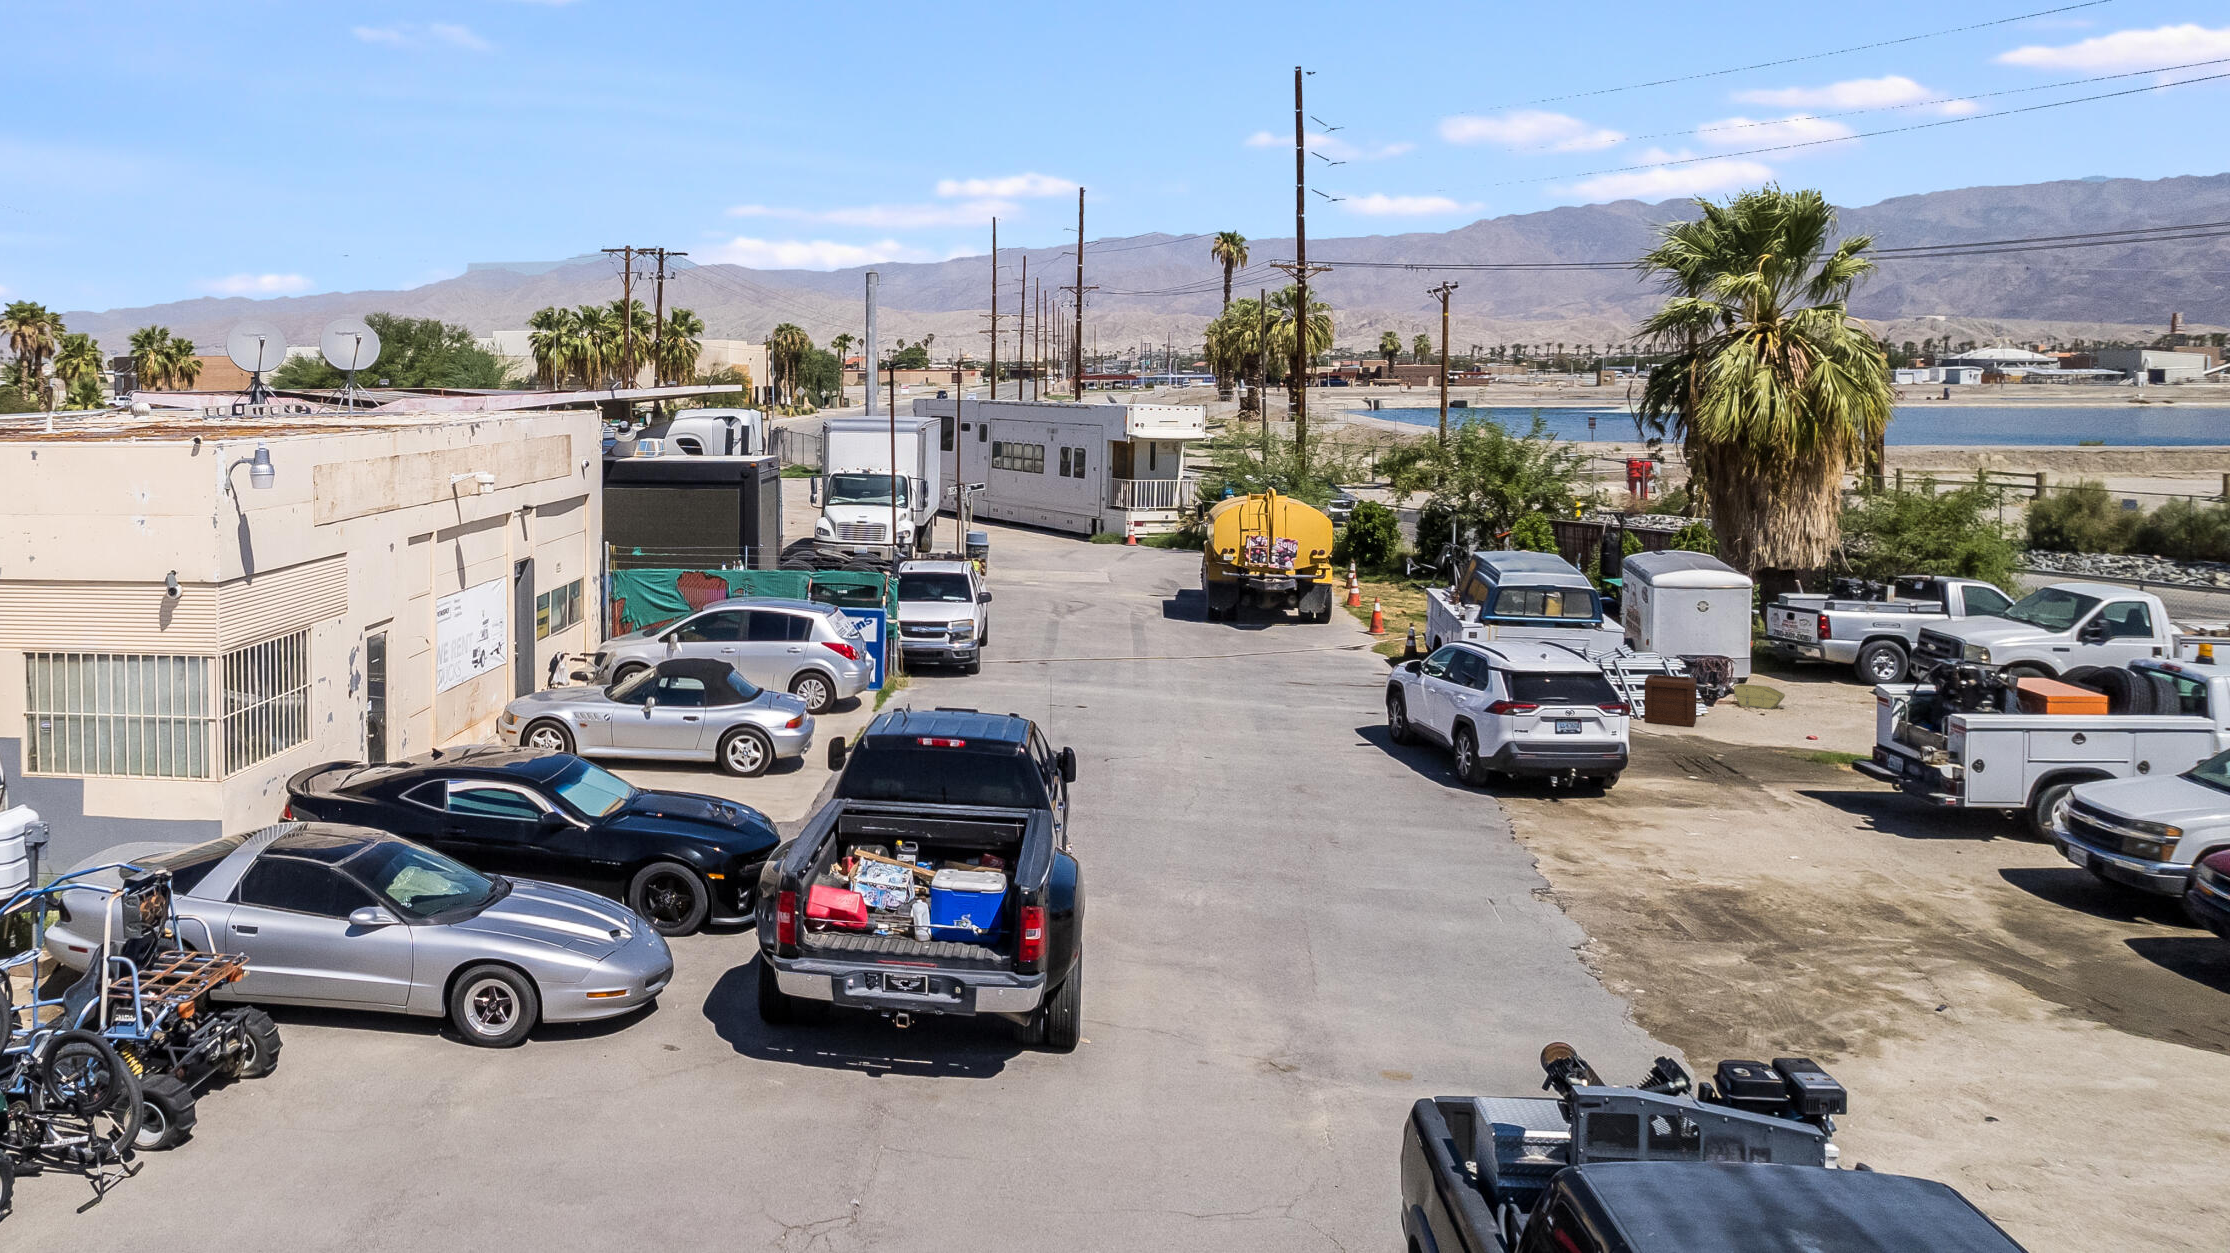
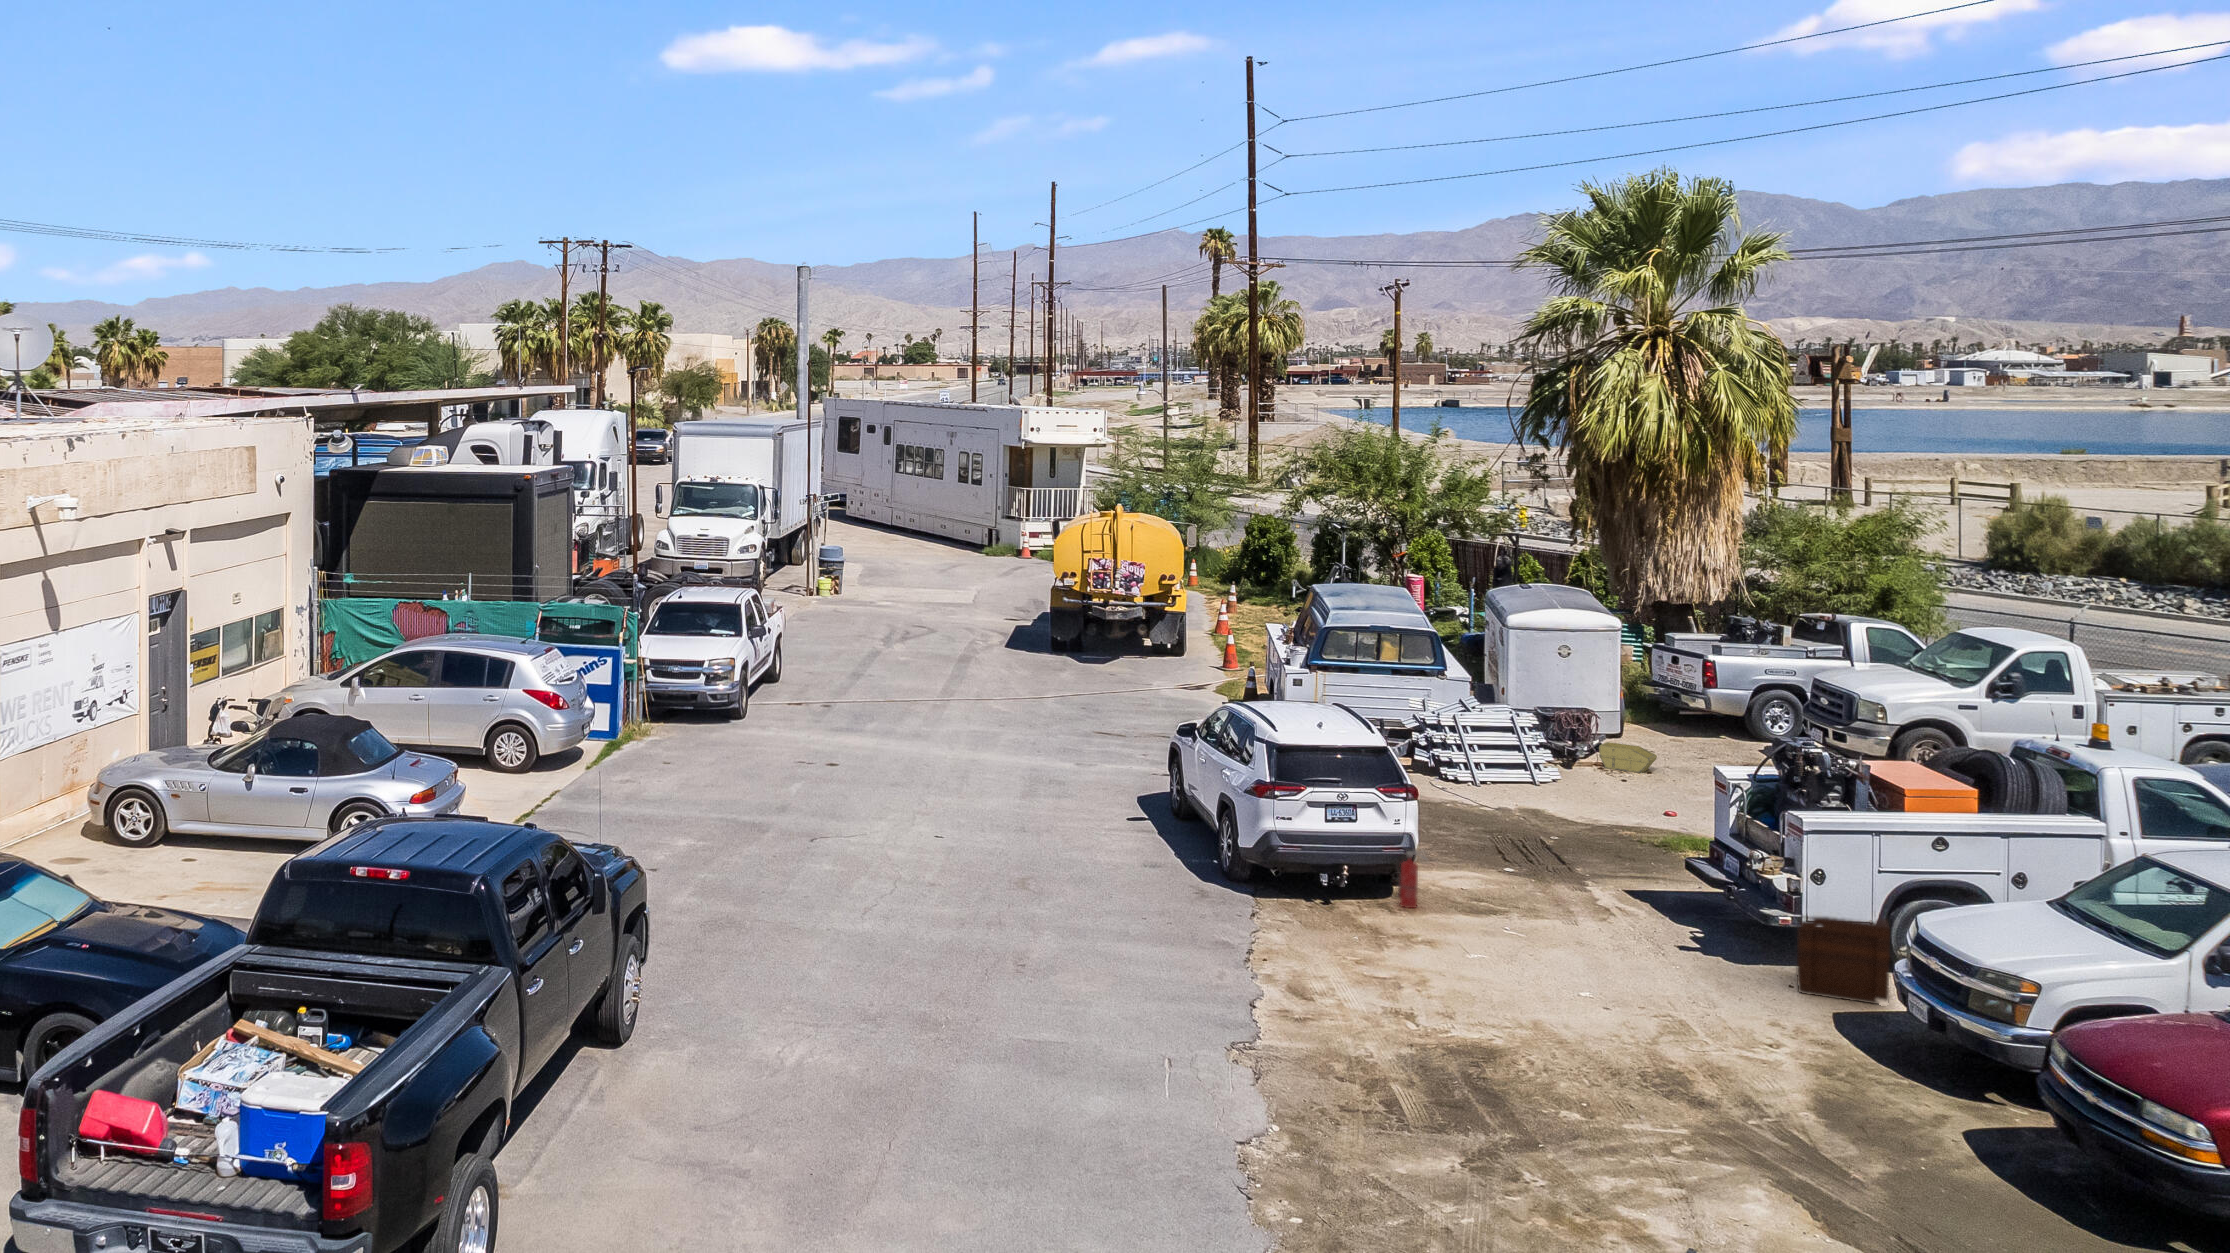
wooden crate: present [1644,674,1697,727] -> present [1797,917,1890,1004]
fire extinguisher: none [1612,756,1640,802] -> present [1398,851,1427,908]

